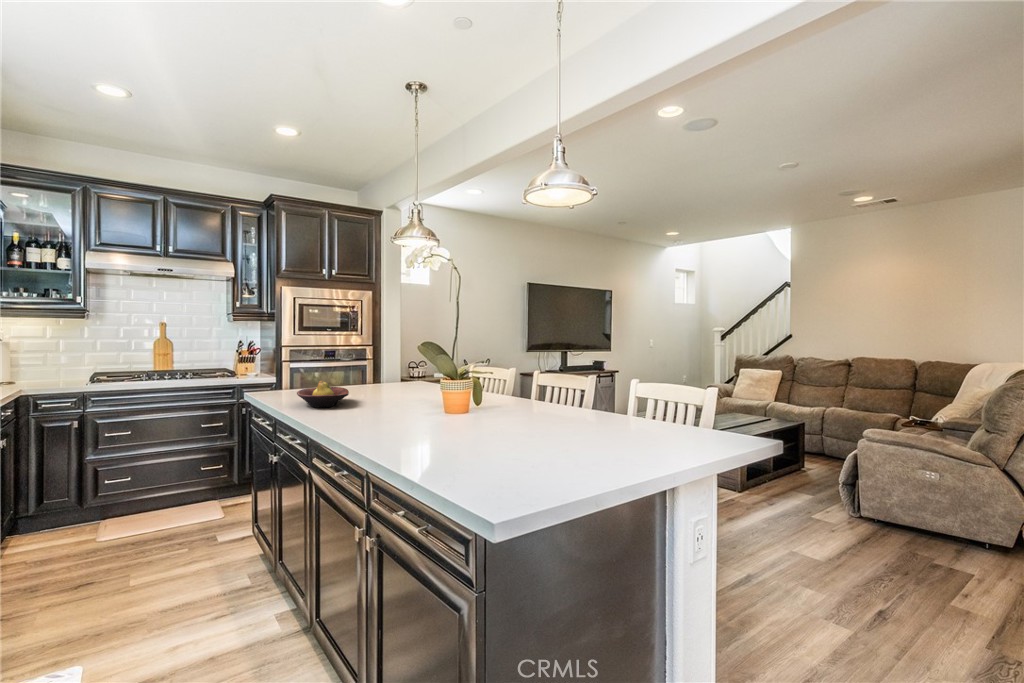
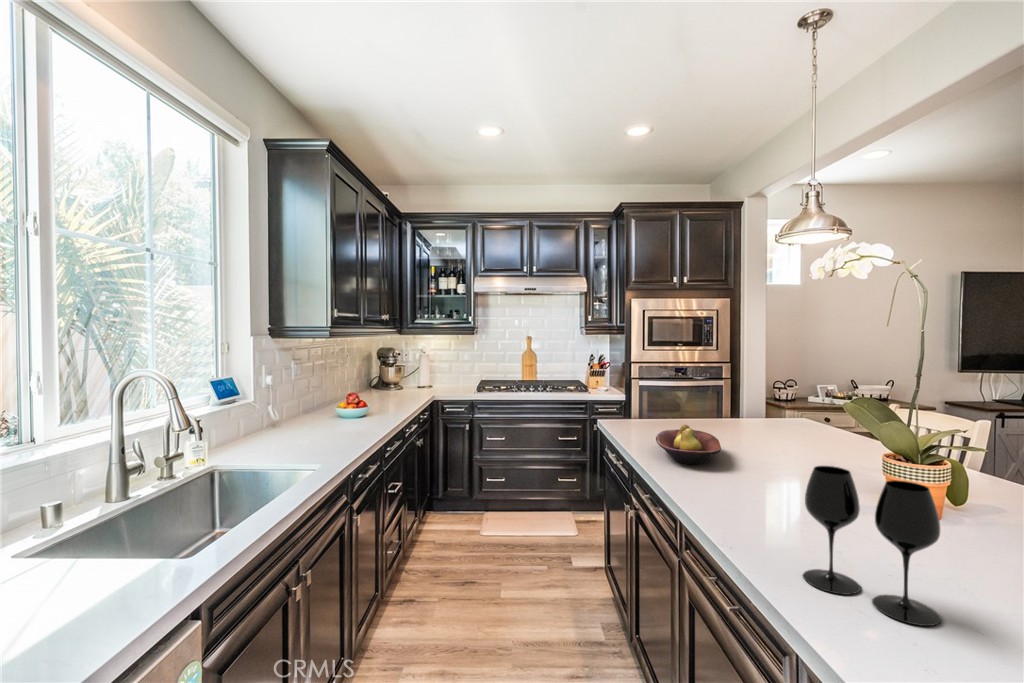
wine glass: none [381,370,445,444] -> present [803,466,941,626]

